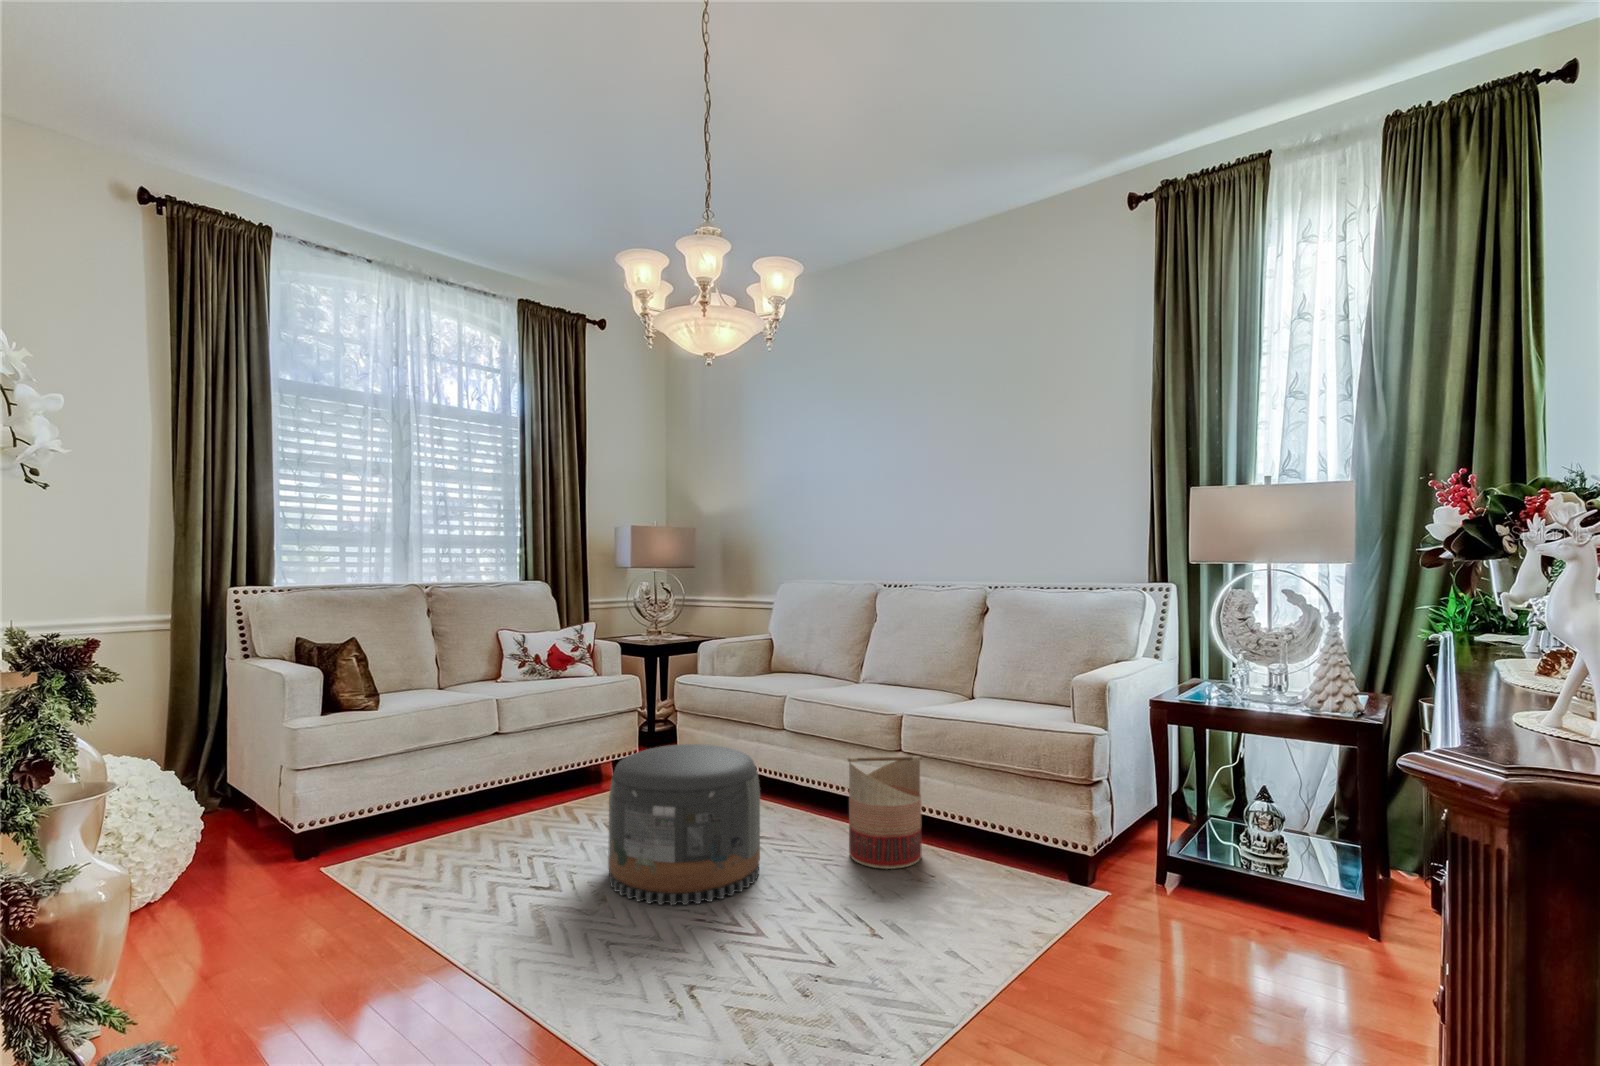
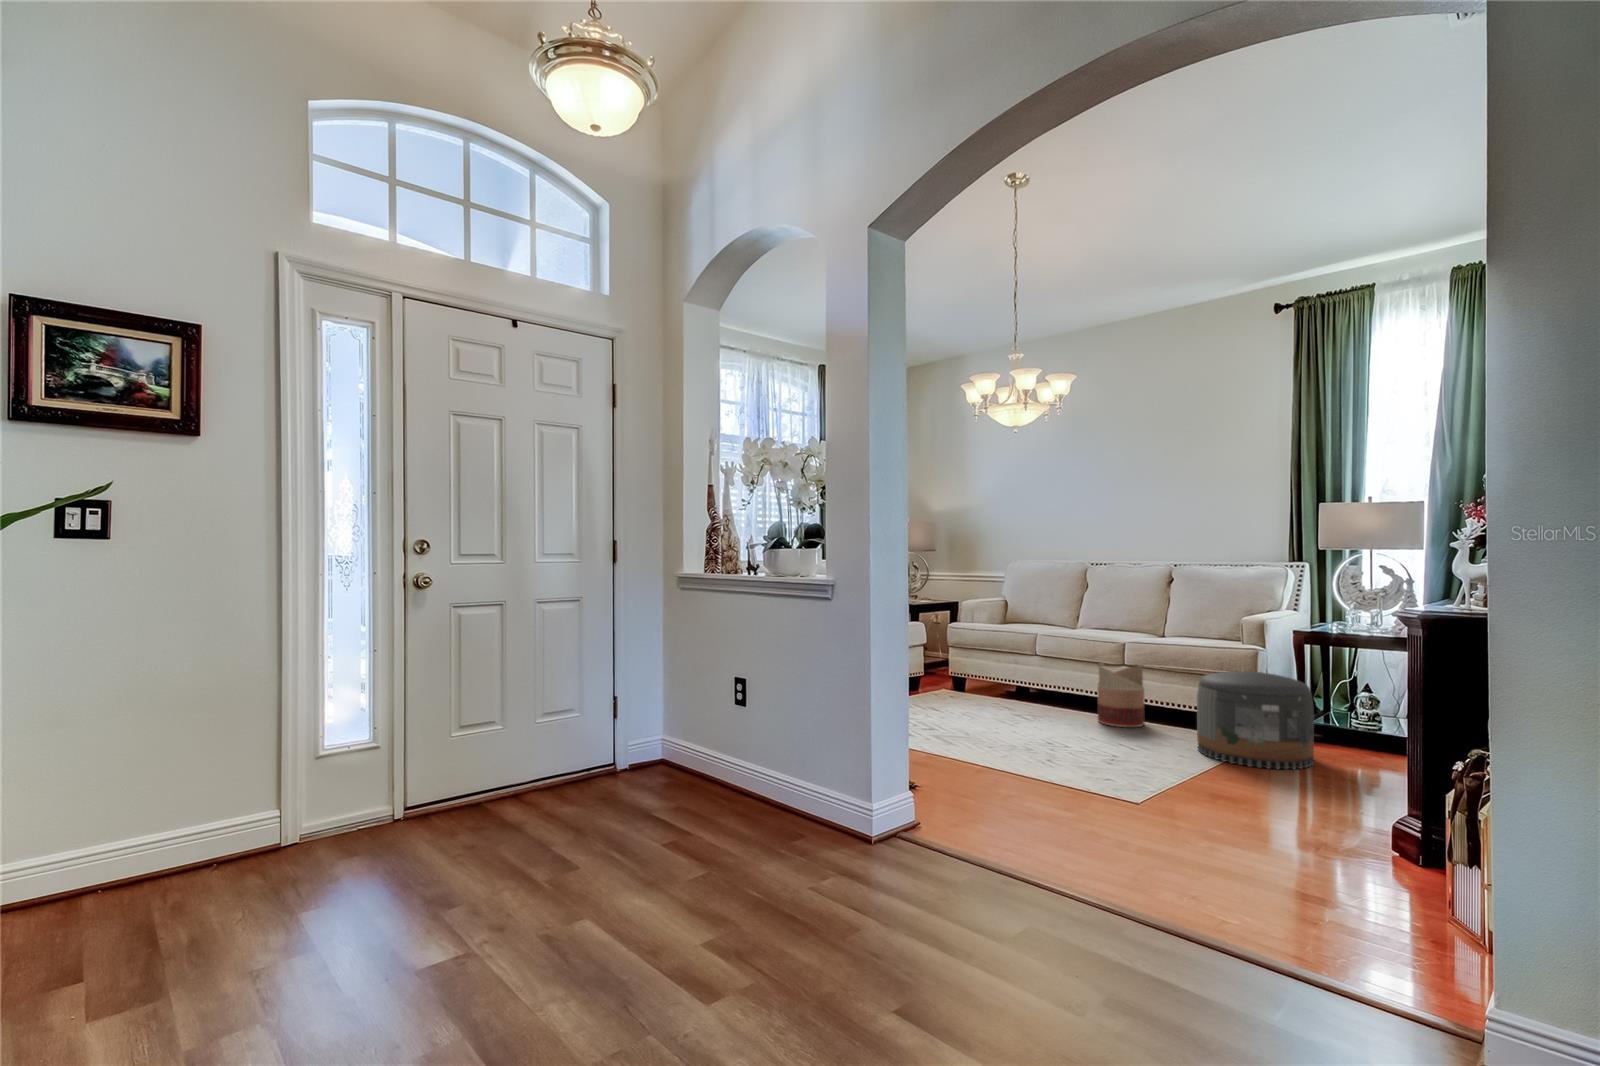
pouf: present [608,744,760,905] -> present [1197,671,1314,769]

